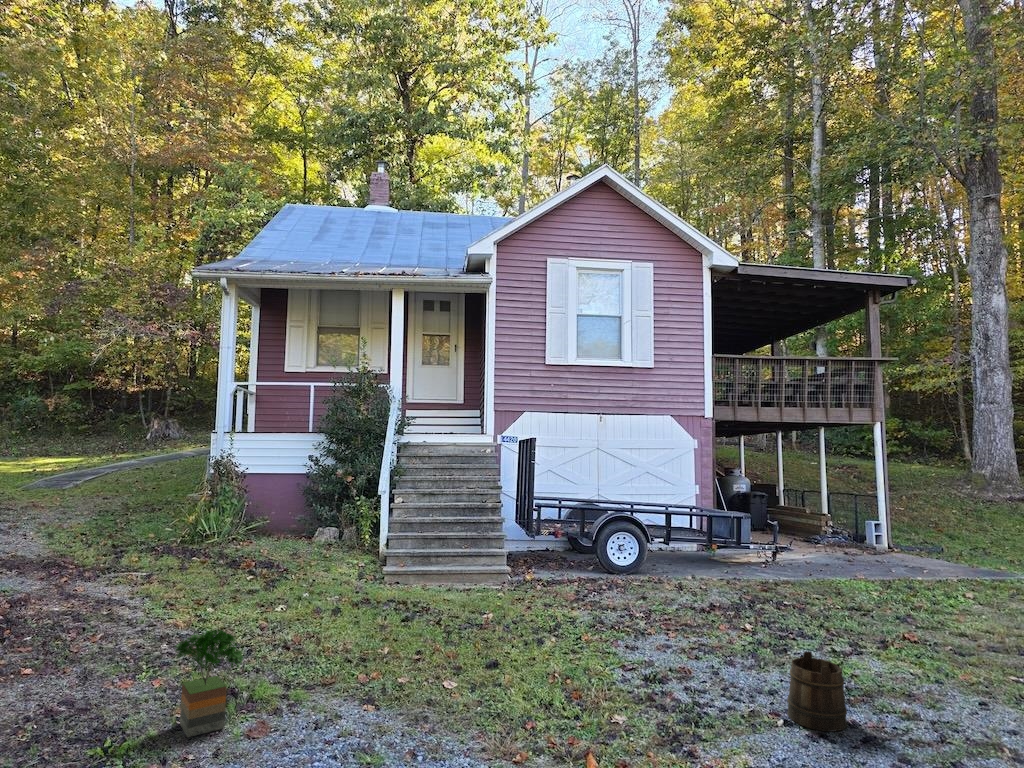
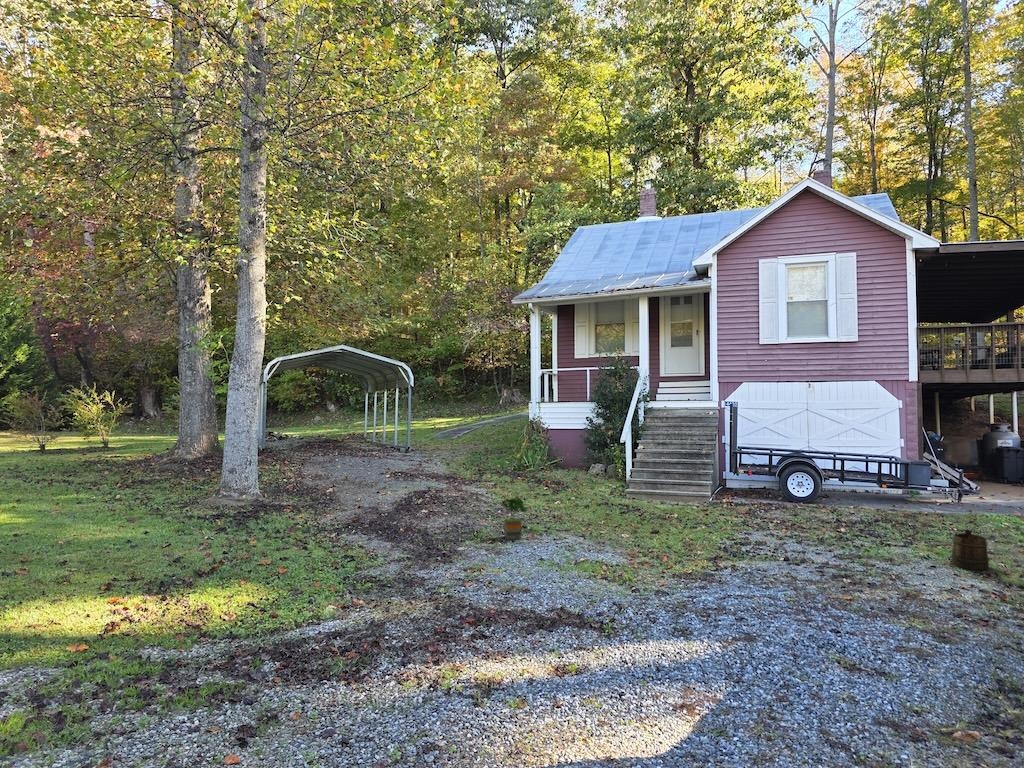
bucket: present [787,651,847,732] -> present [951,530,989,570]

